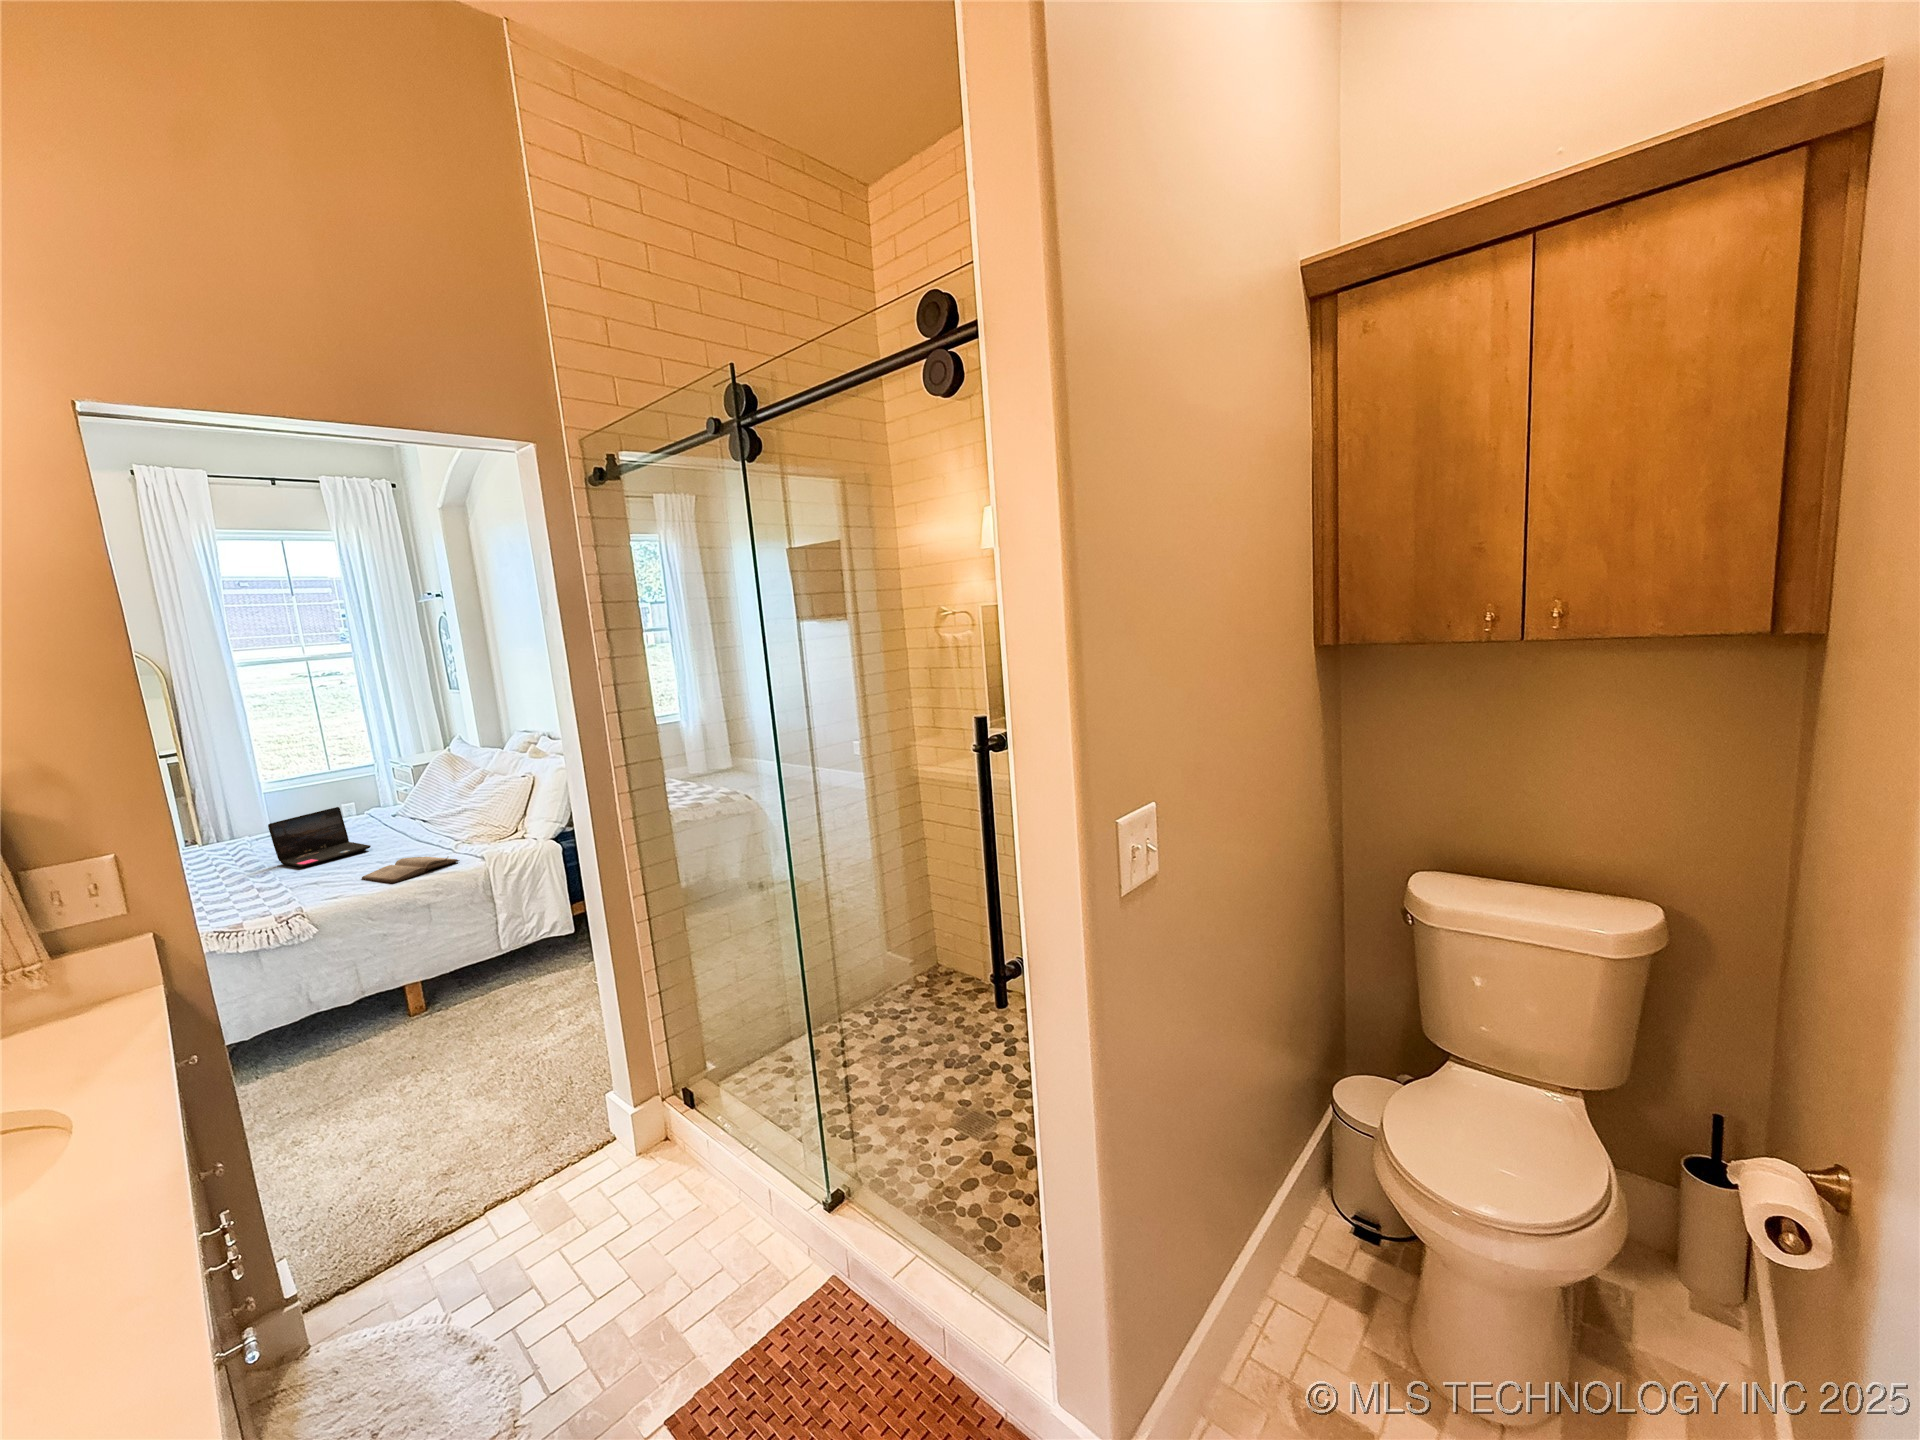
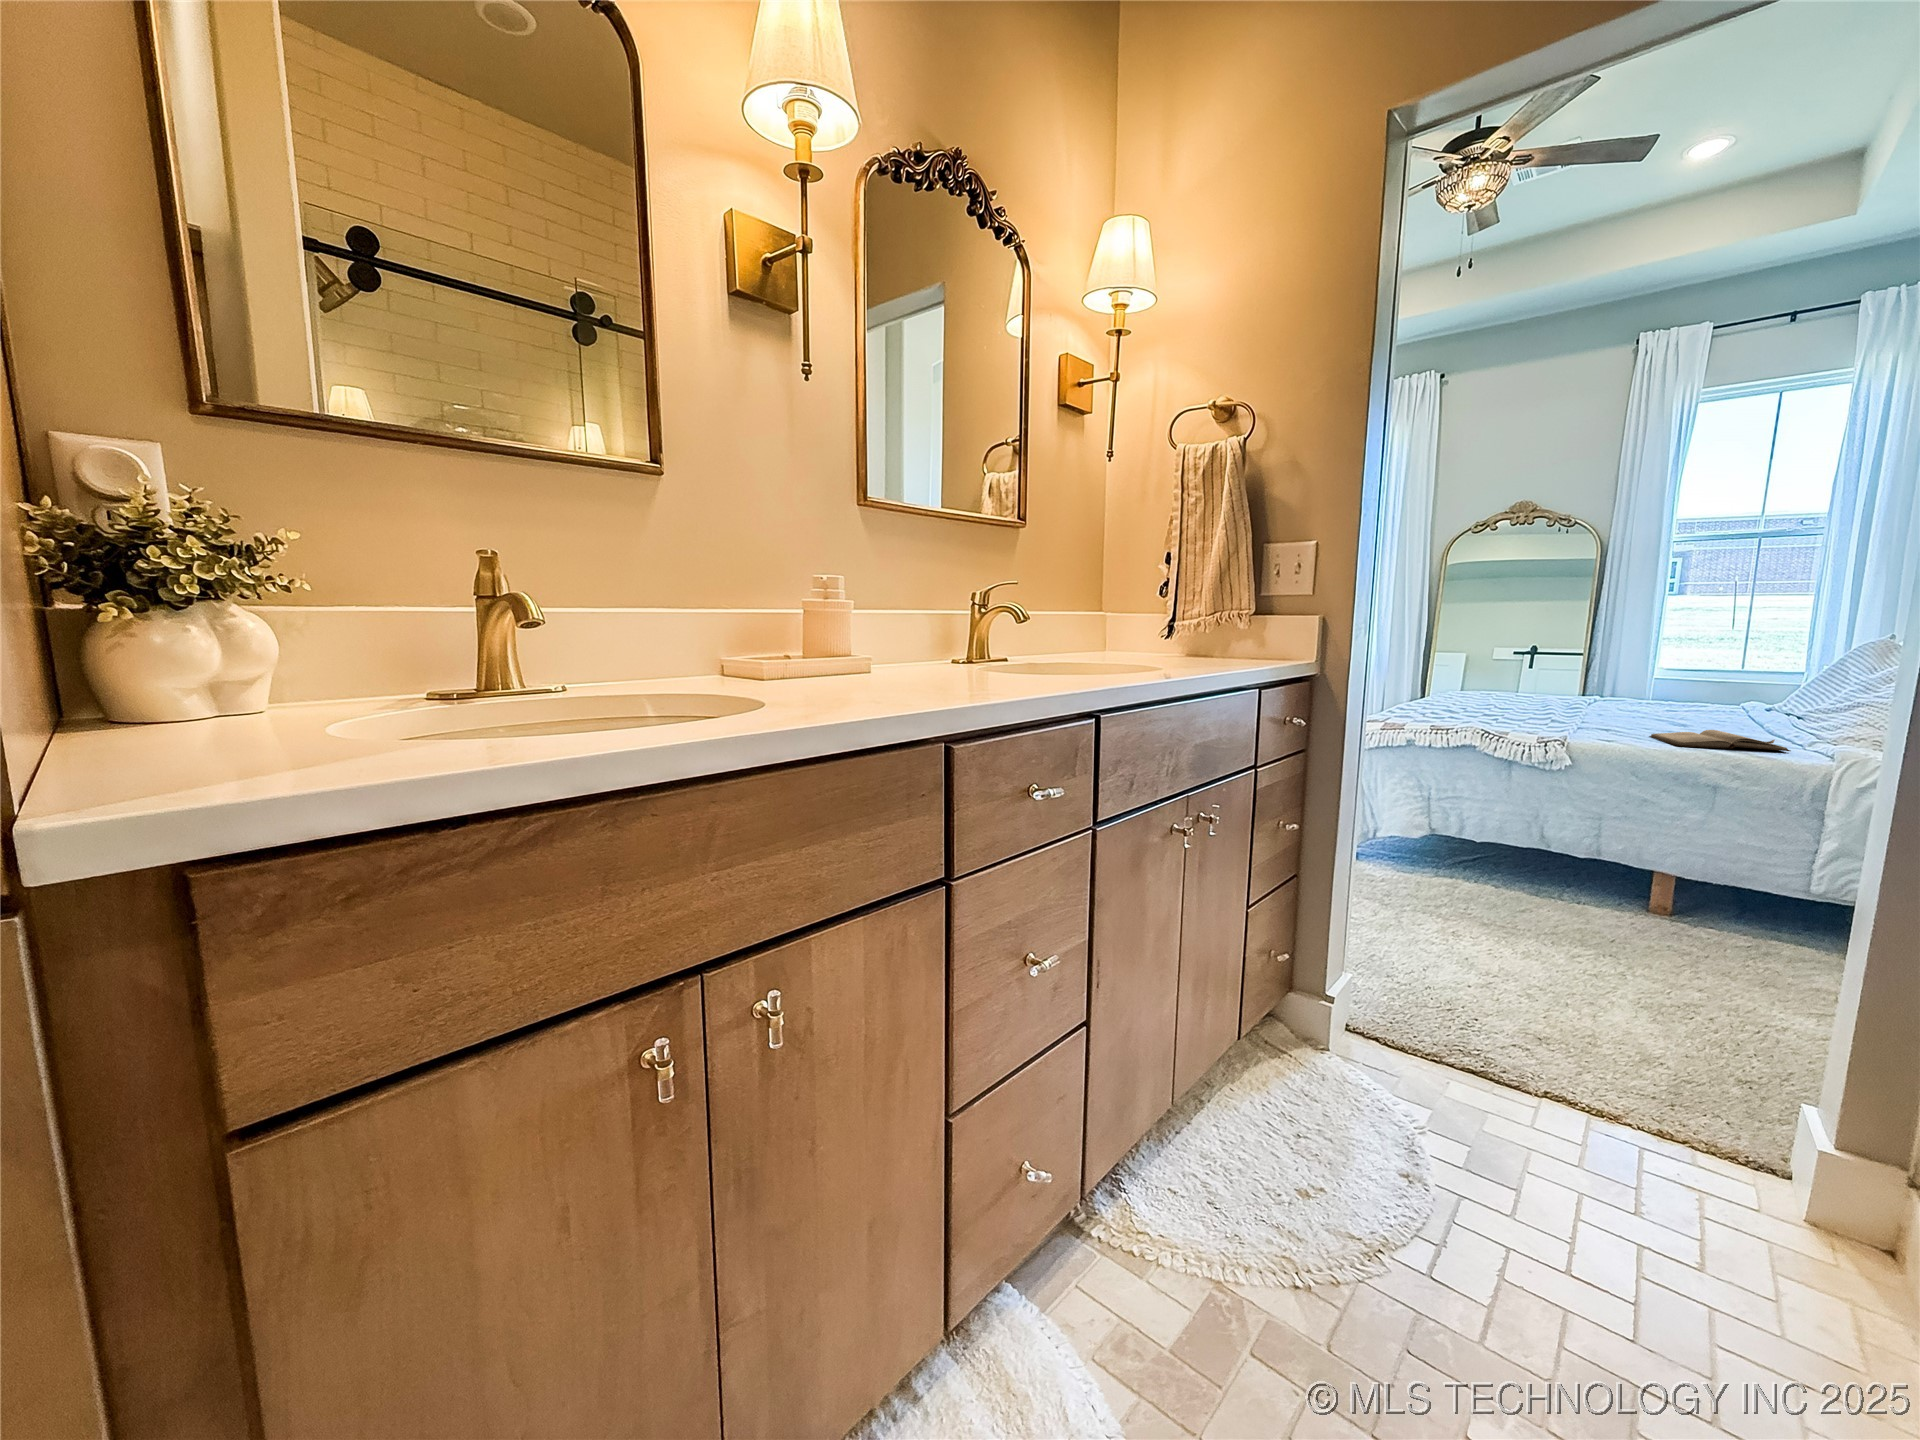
laptop: present [268,807,371,867] -> none [1592,668,1696,721]

